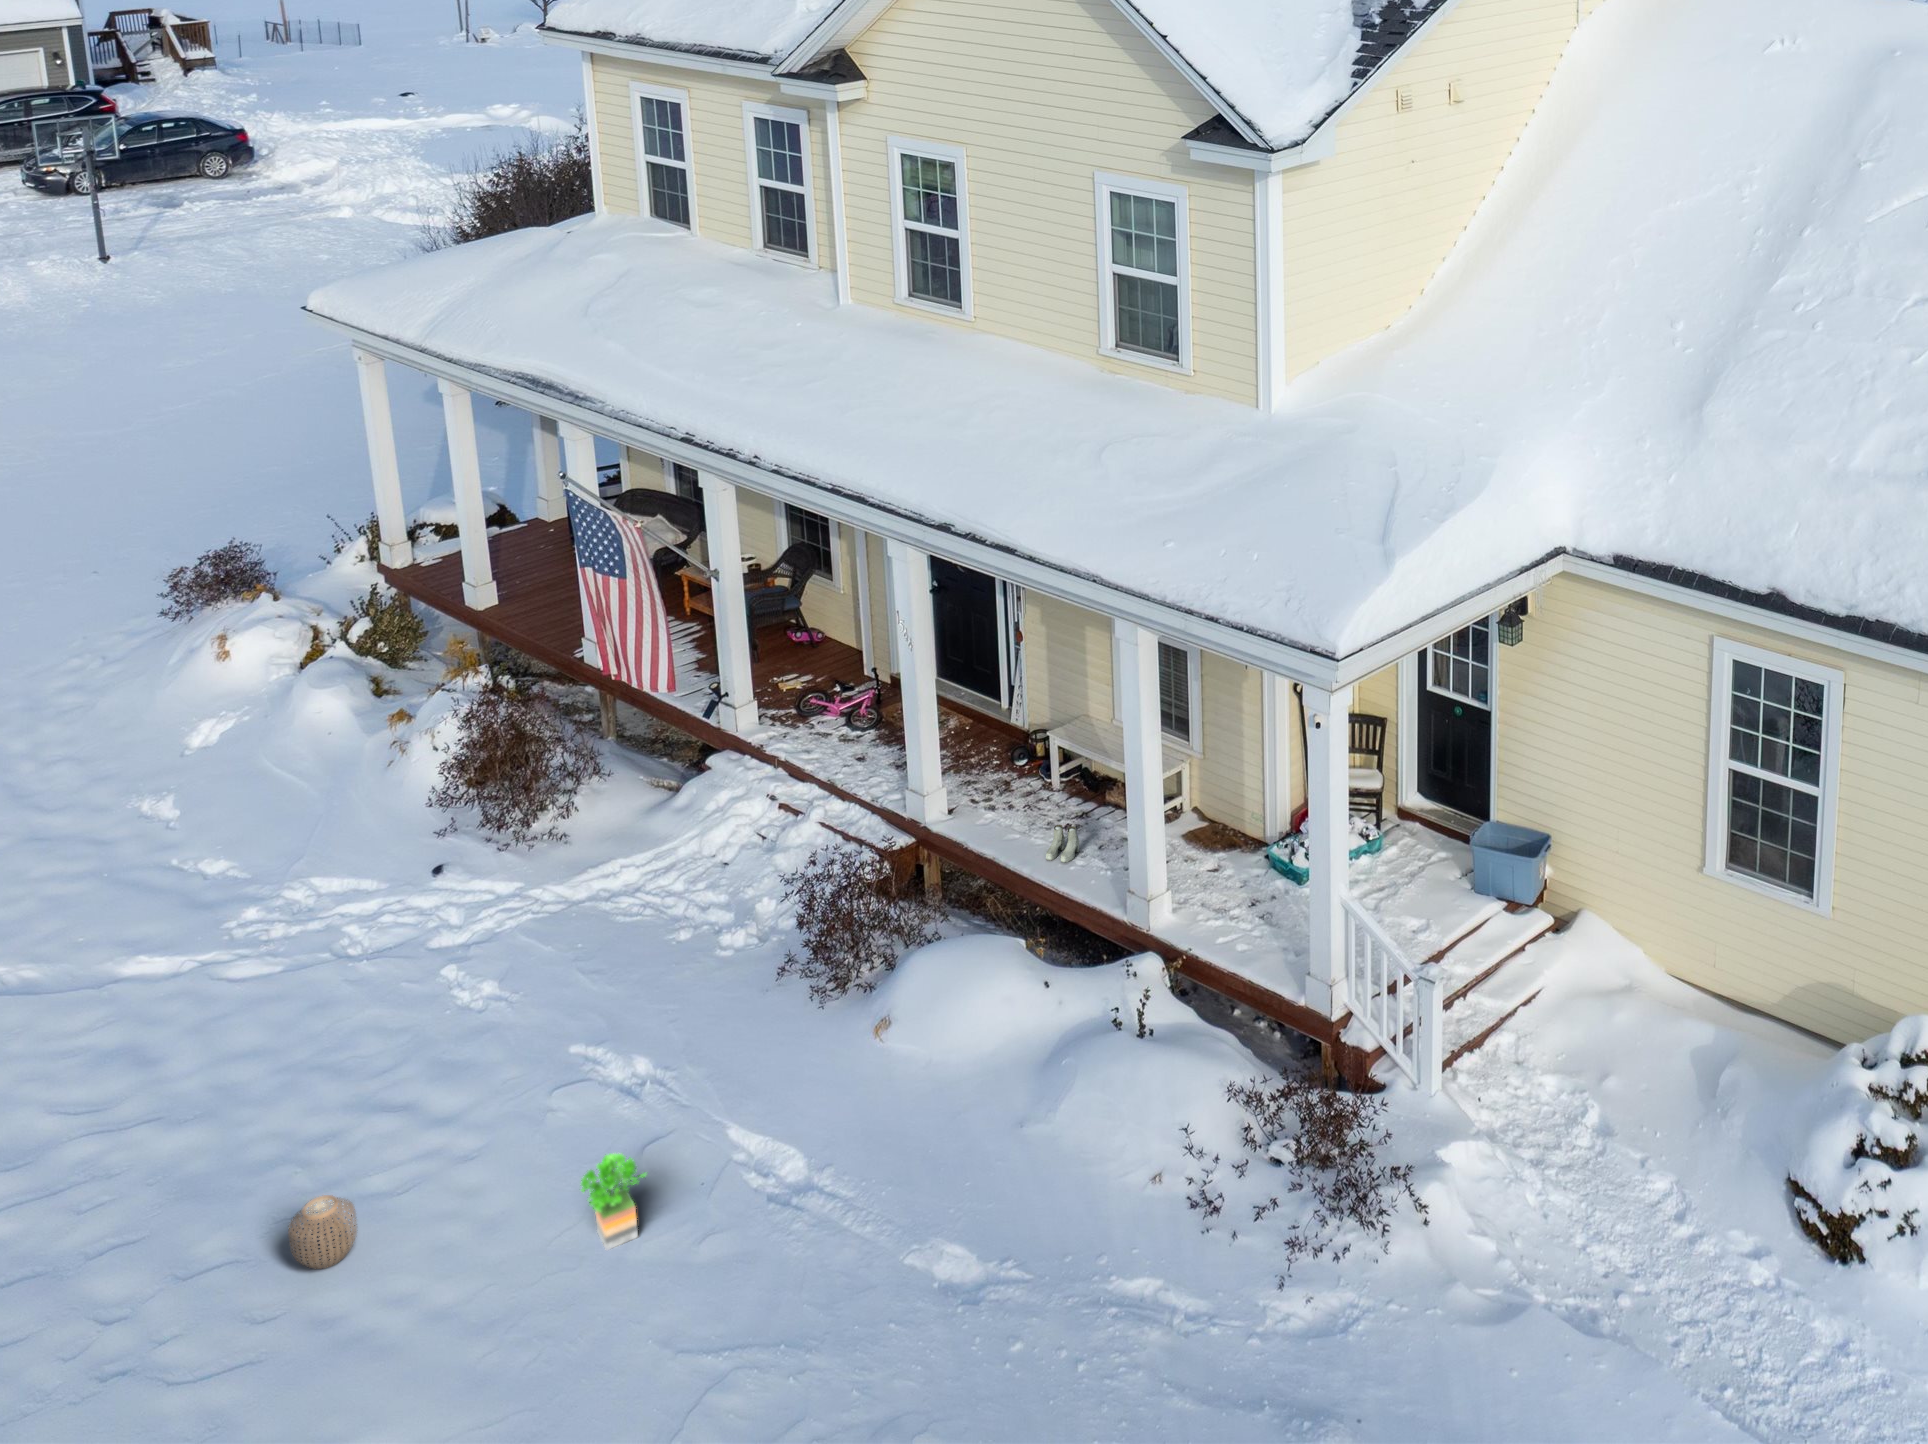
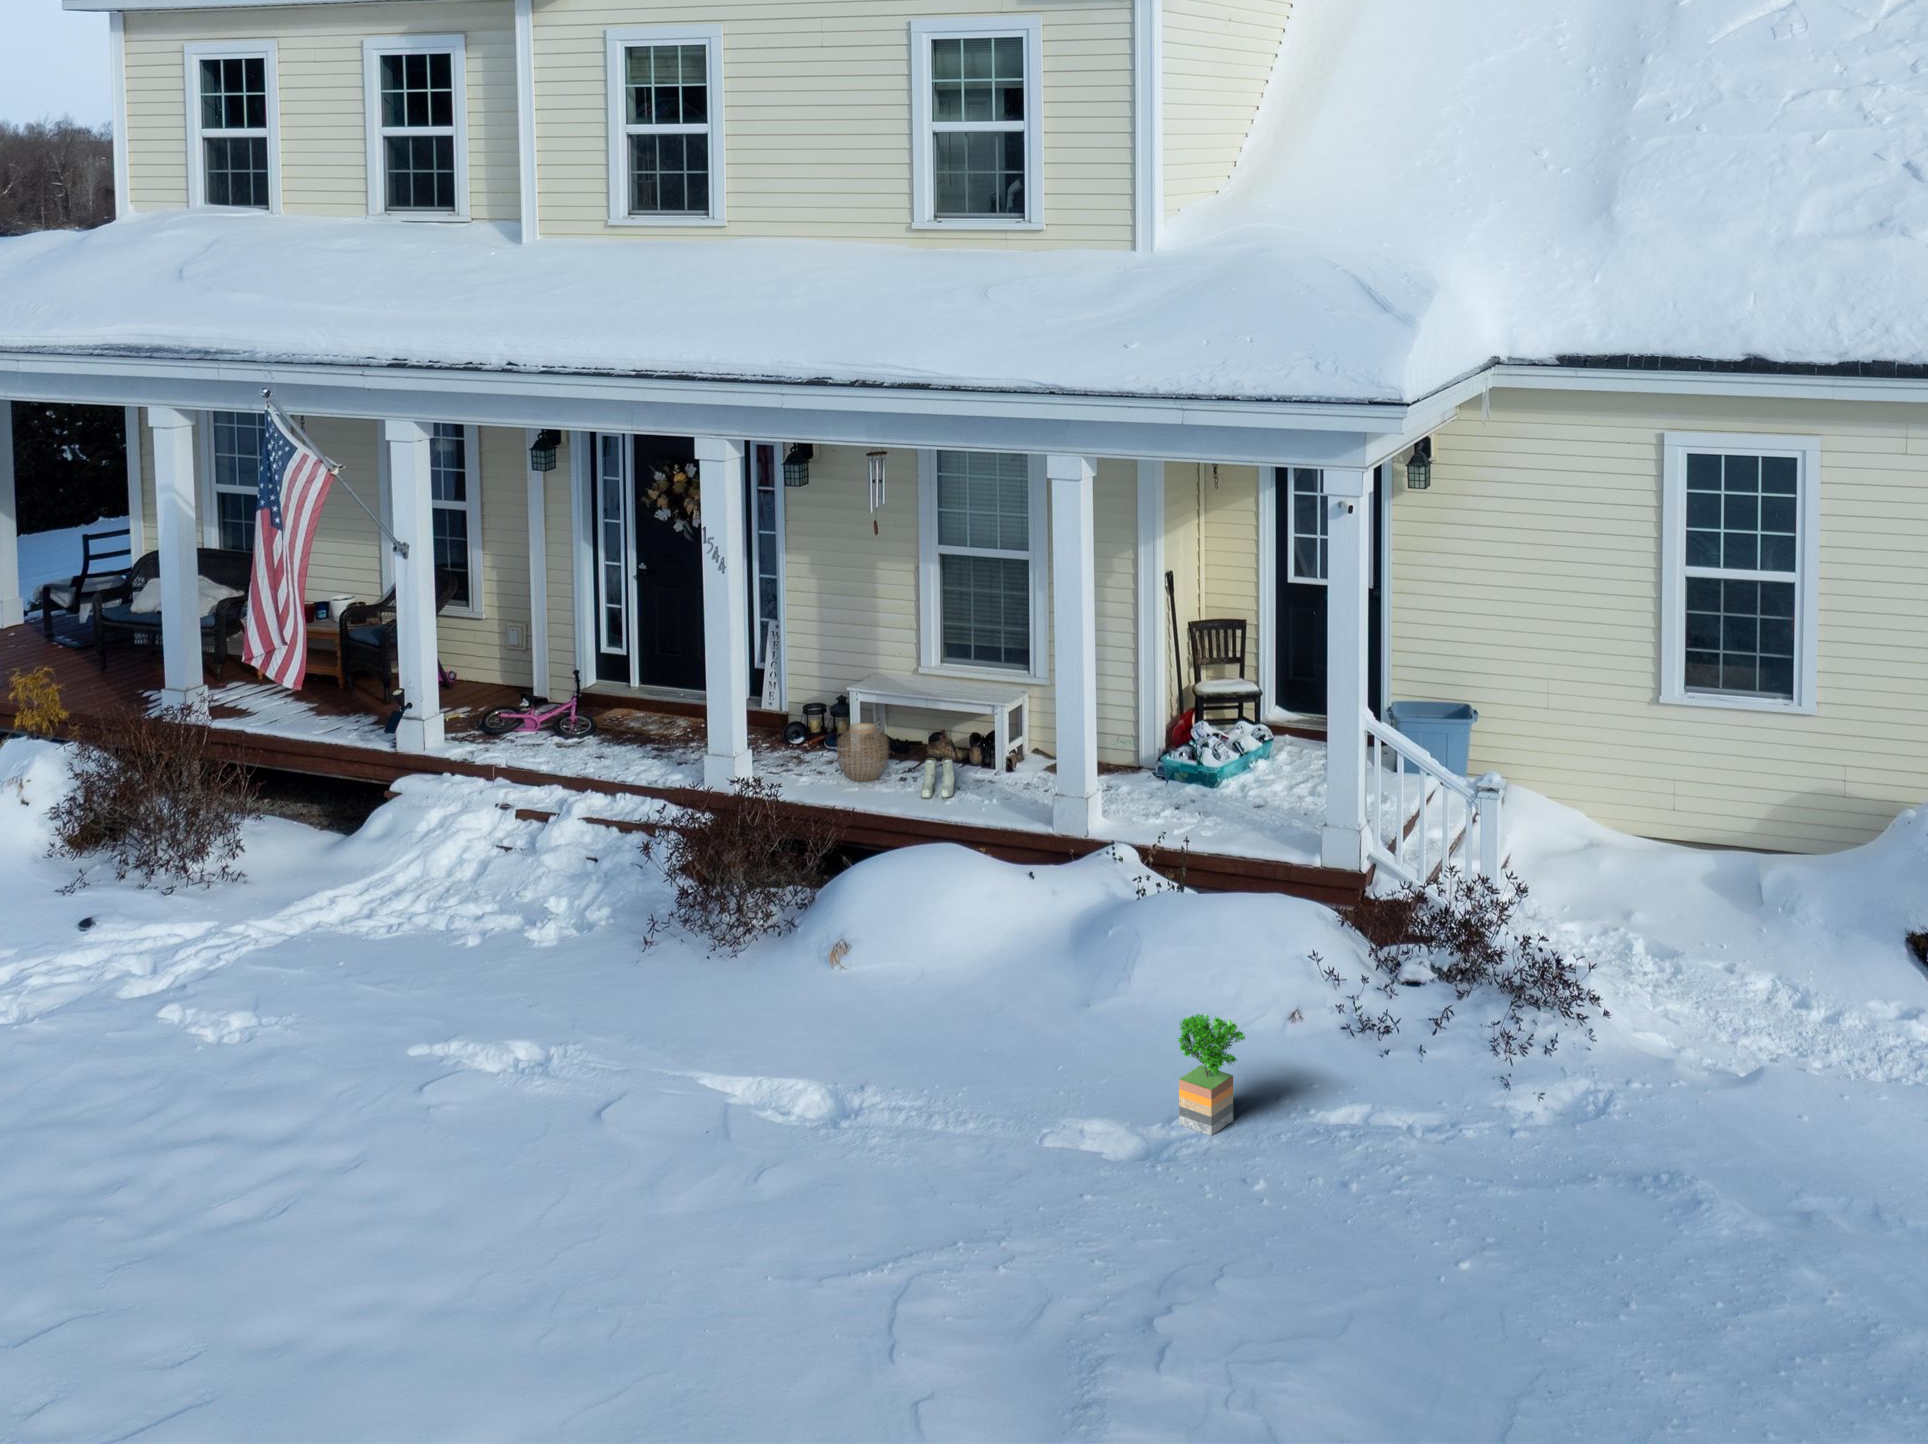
potted tree: present [581,1154,646,1250] -> present [1178,1014,1245,1136]
woven basket: present [288,1195,357,1269] -> present [838,723,889,782]

